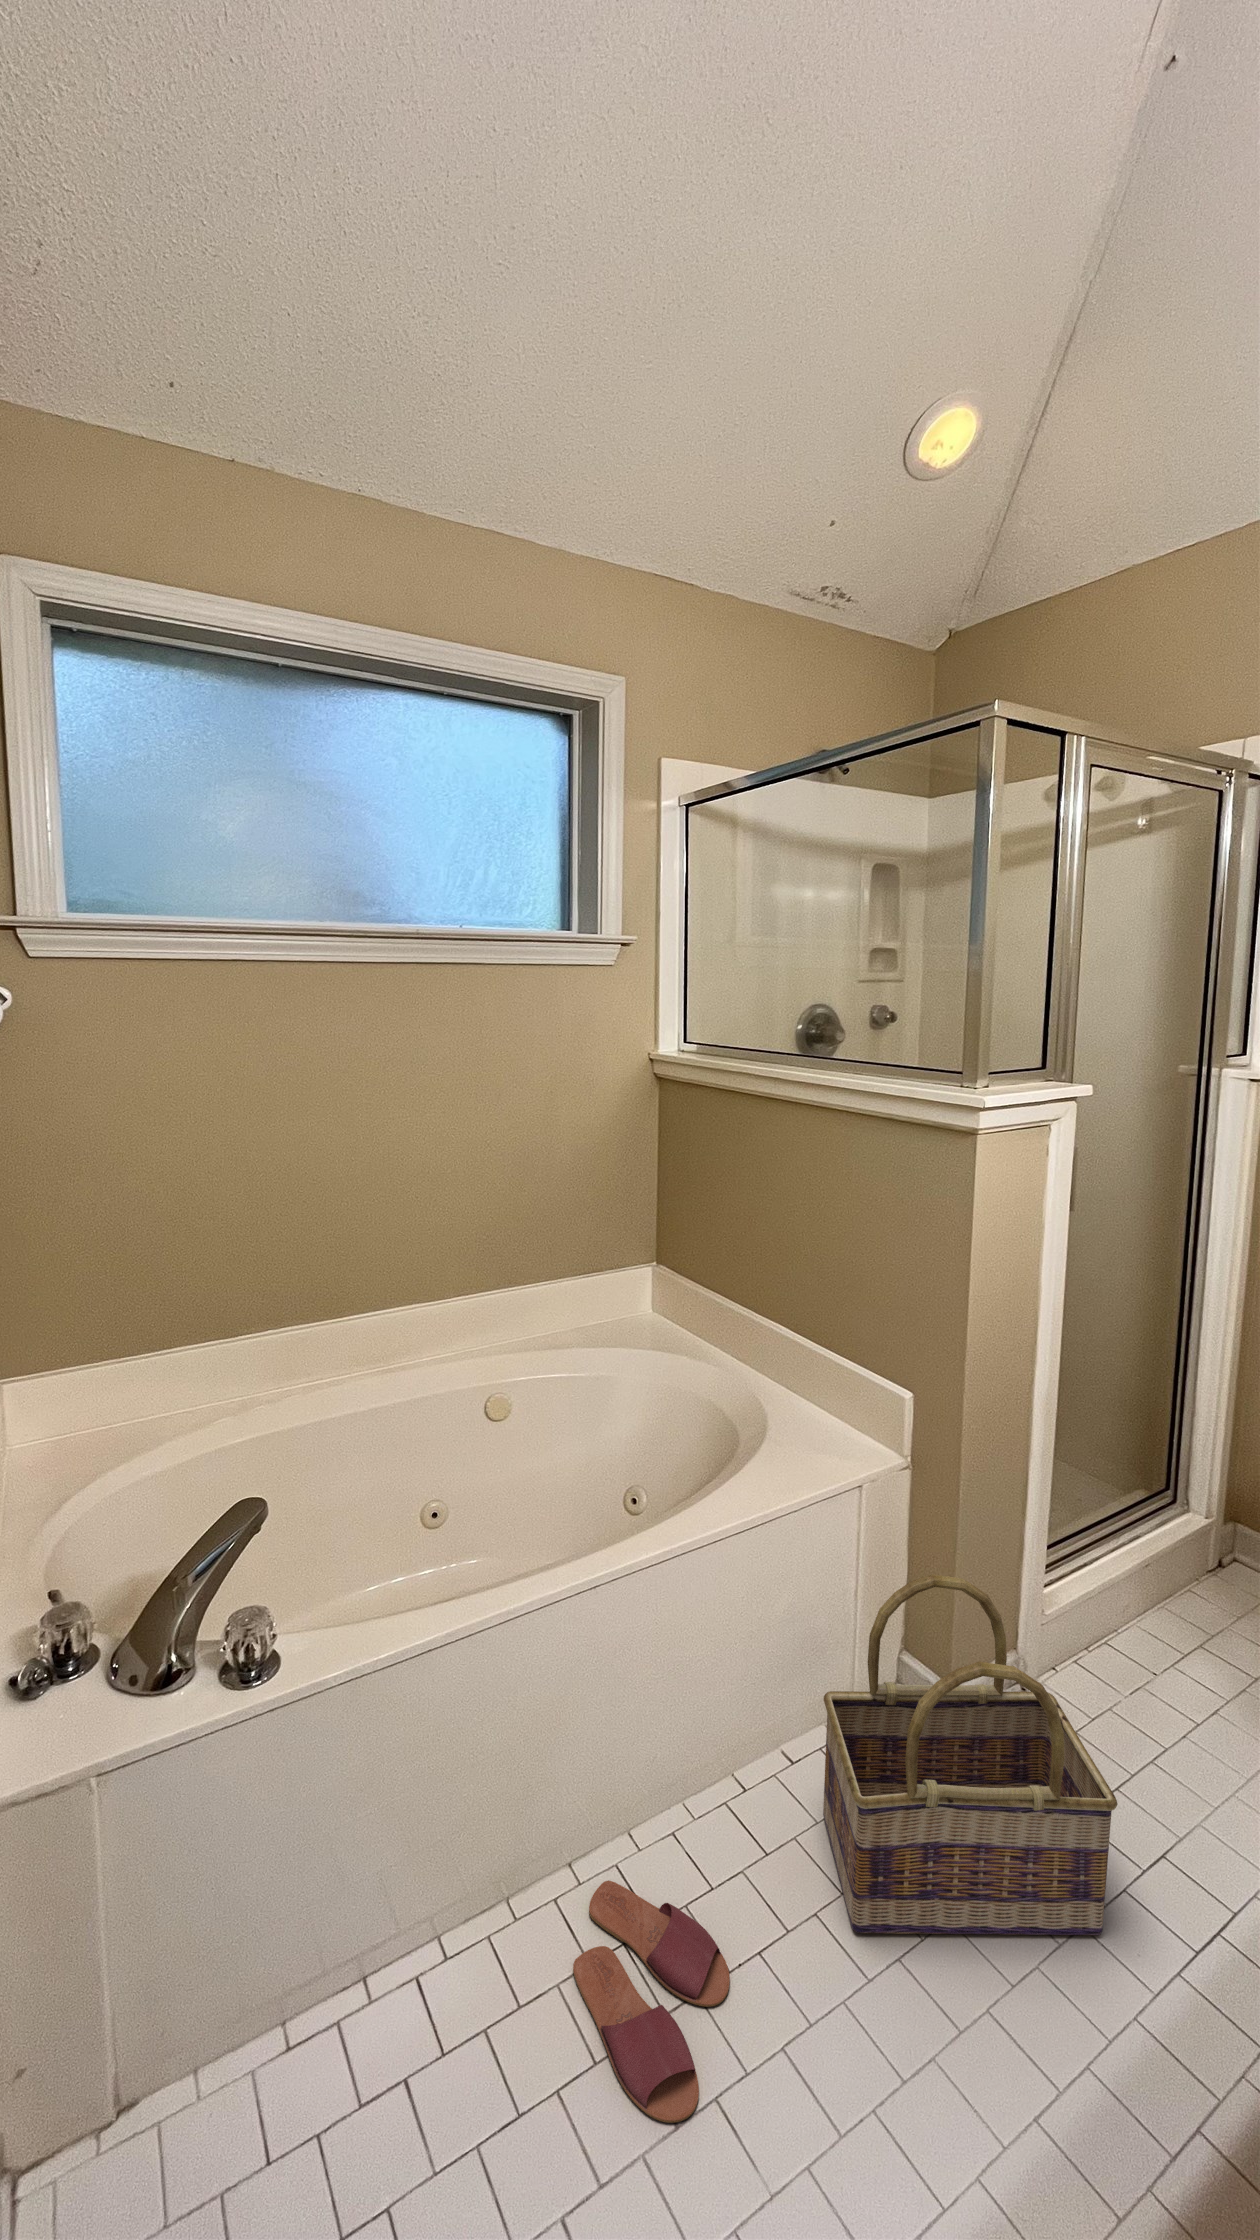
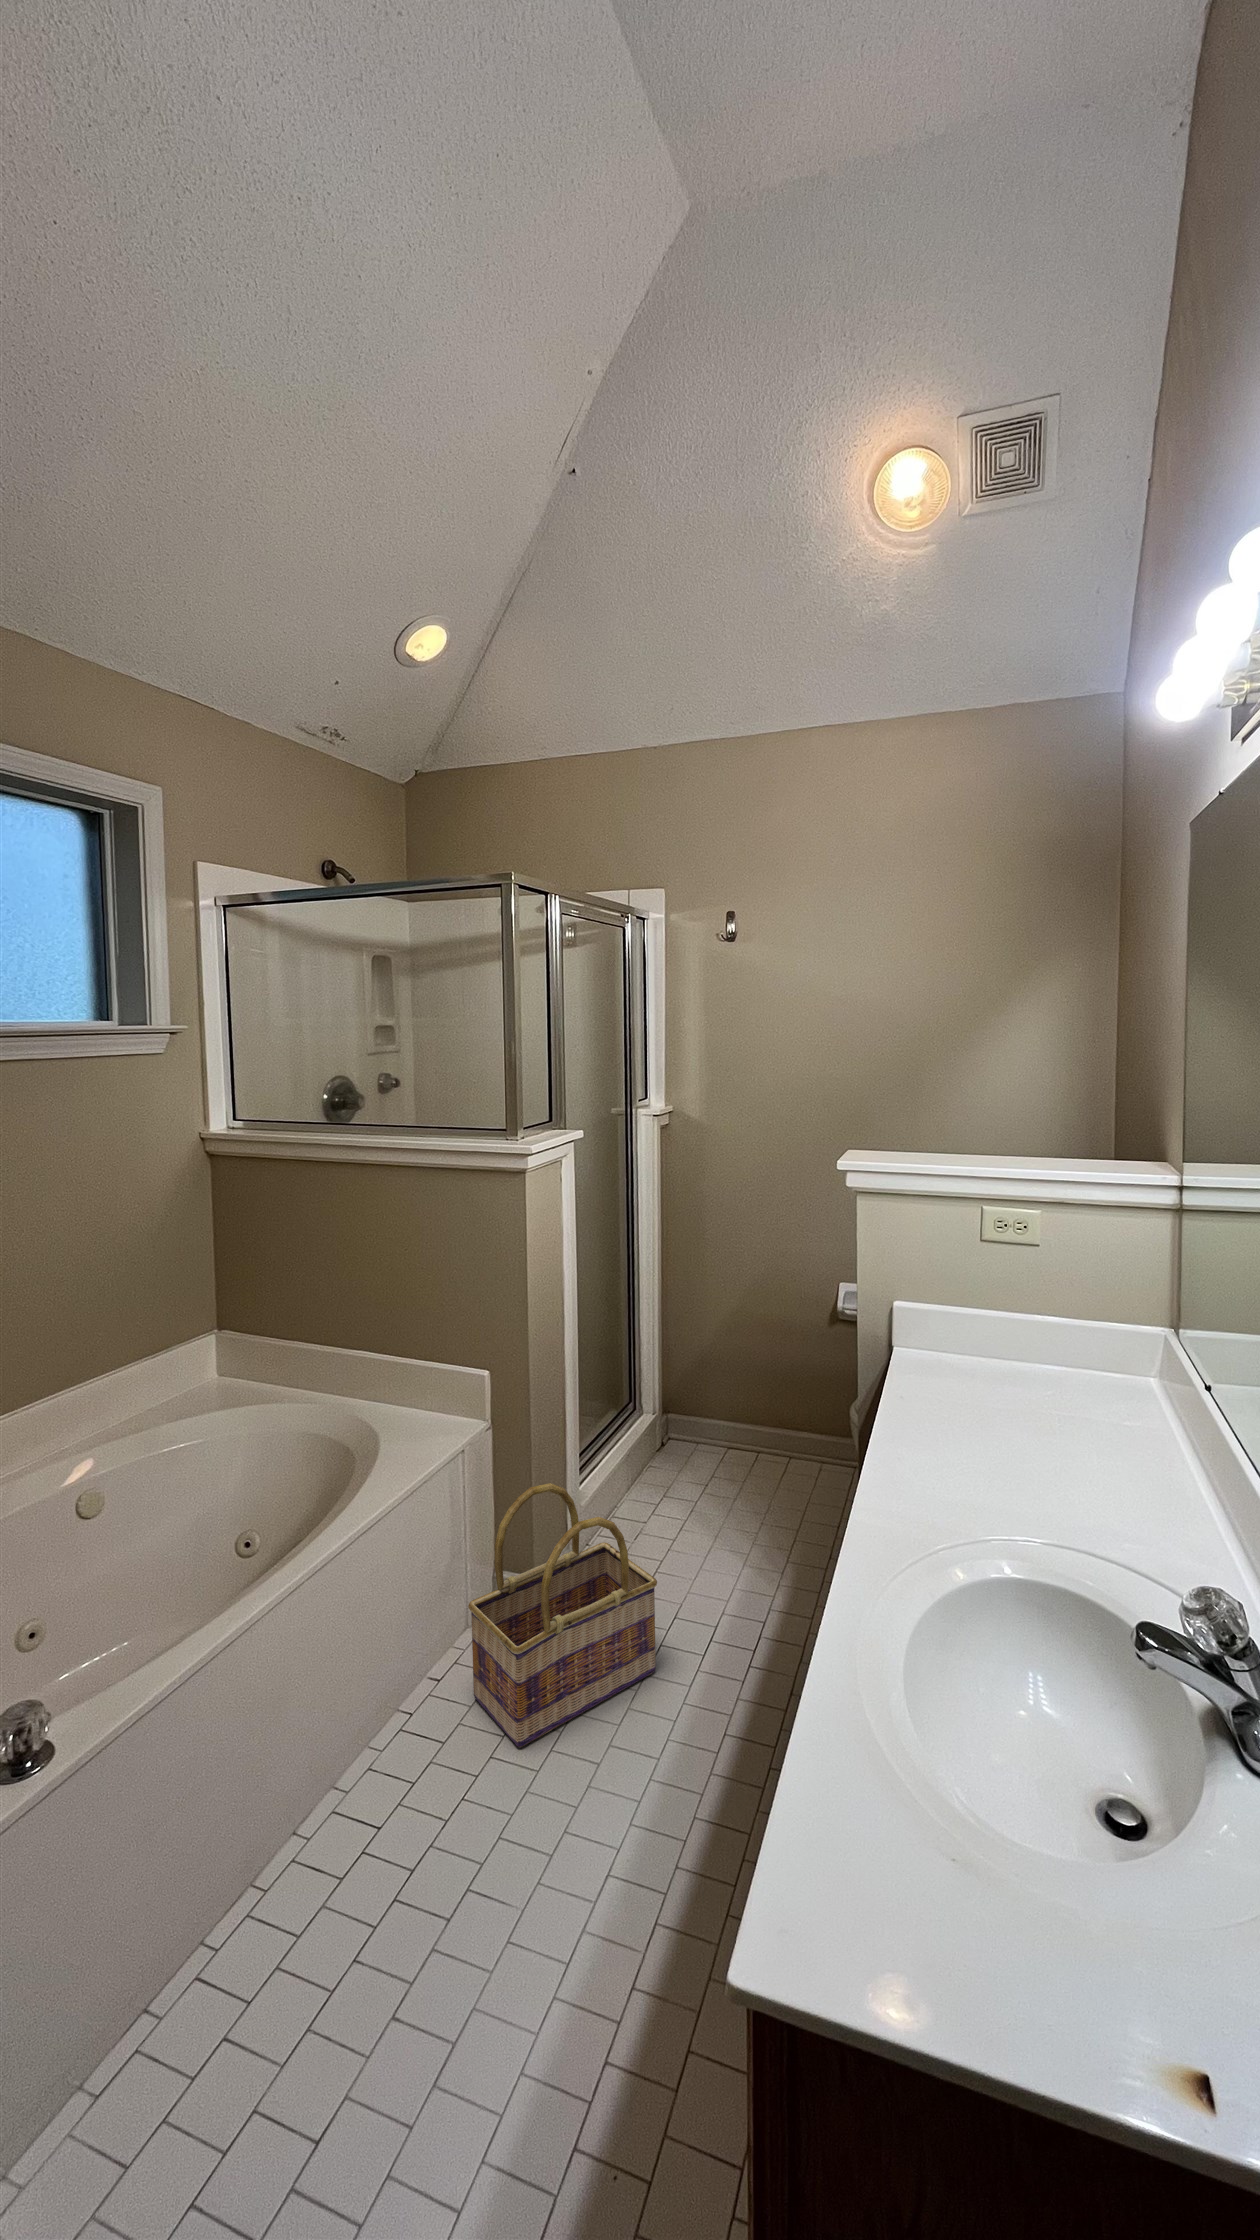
slippers: present [573,1881,730,2123] -> none [327,1799,457,1917]

